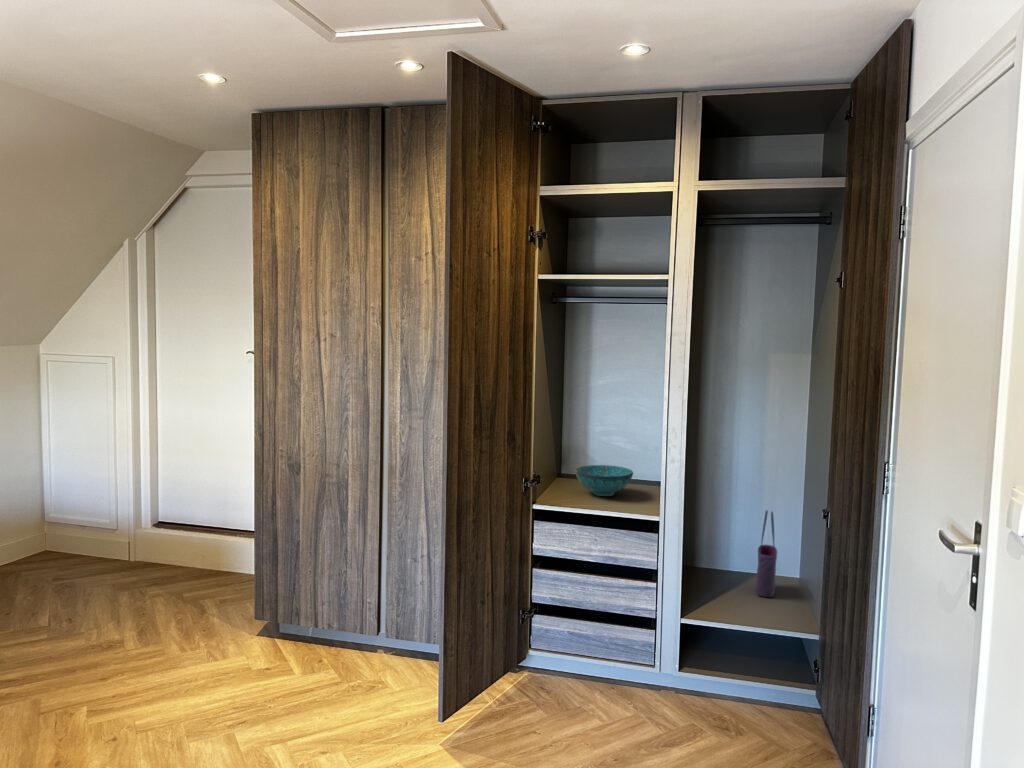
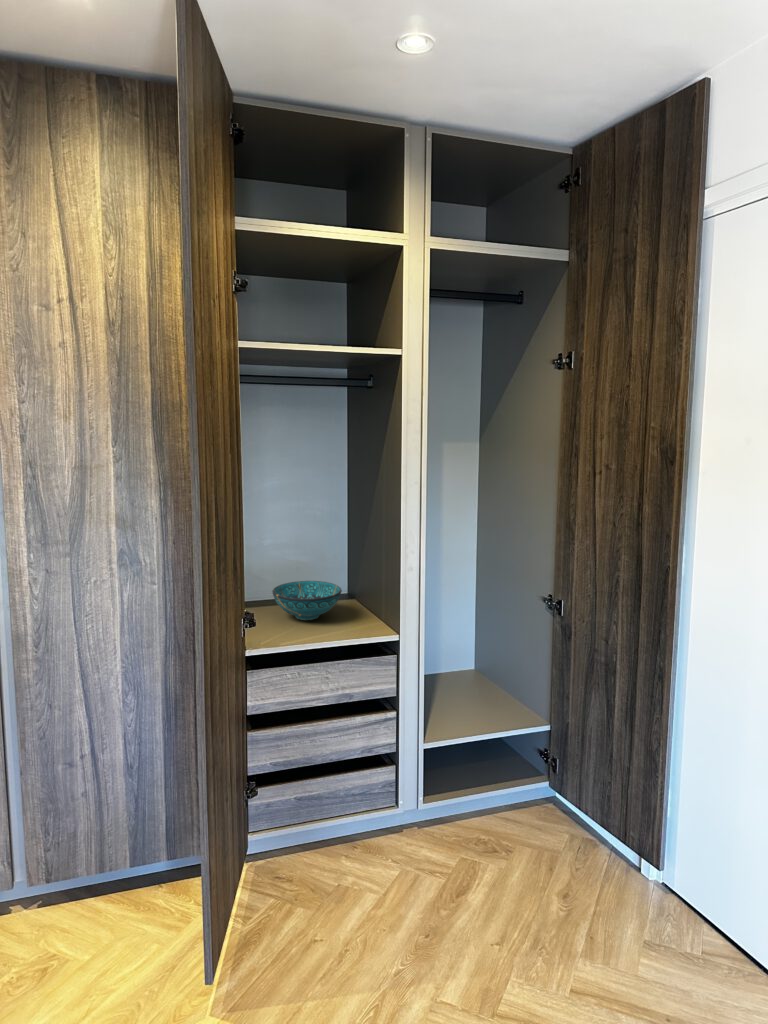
tote bag: present [757,510,777,597] -> none [451,604,476,692]

